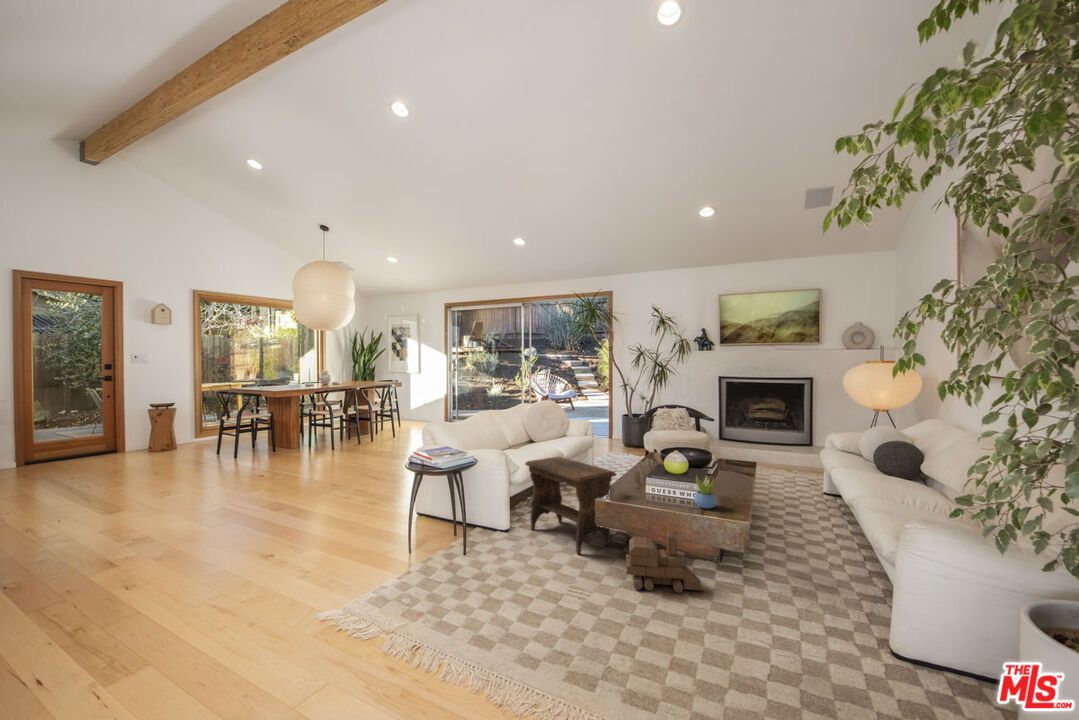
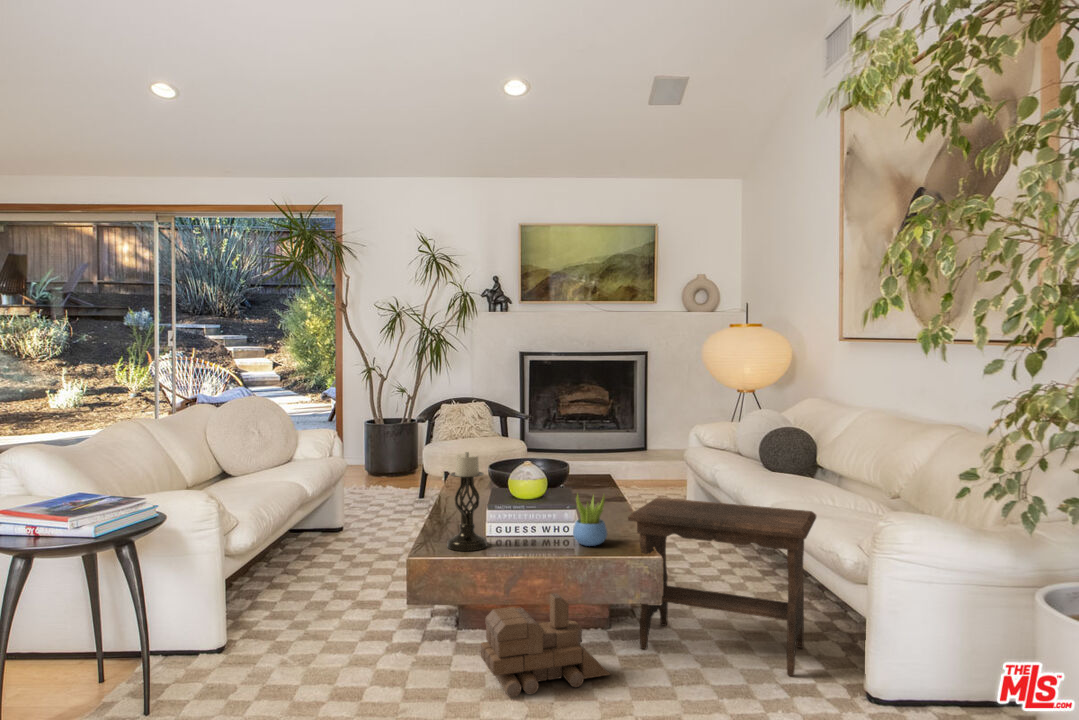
candle holder: none [619,443,643,500] -> present [447,452,487,551]
footstool: present [525,457,616,554] -> present [628,498,816,676]

